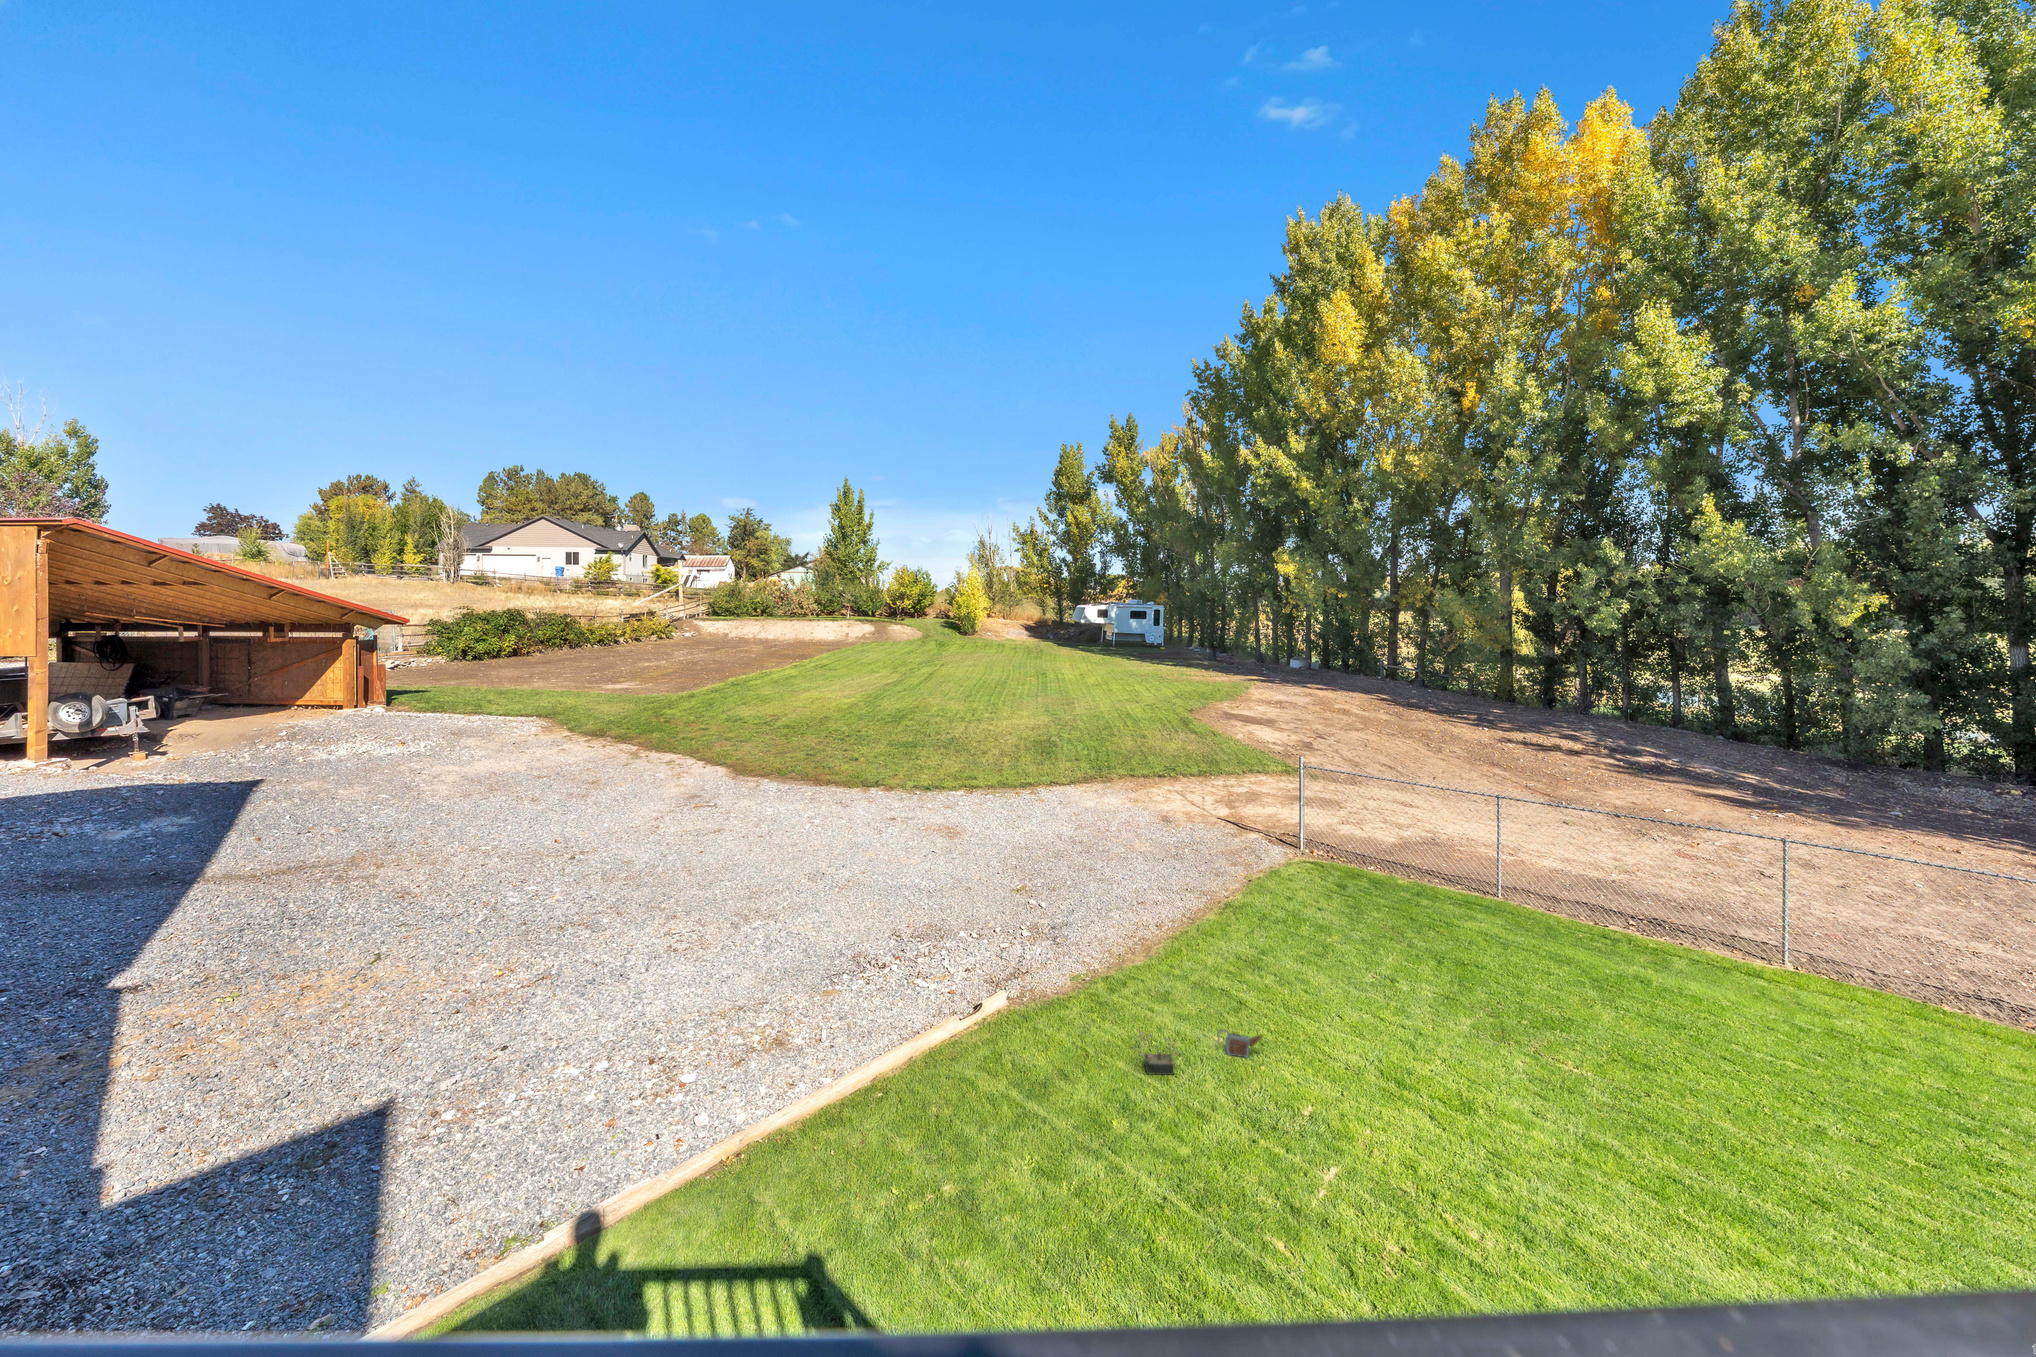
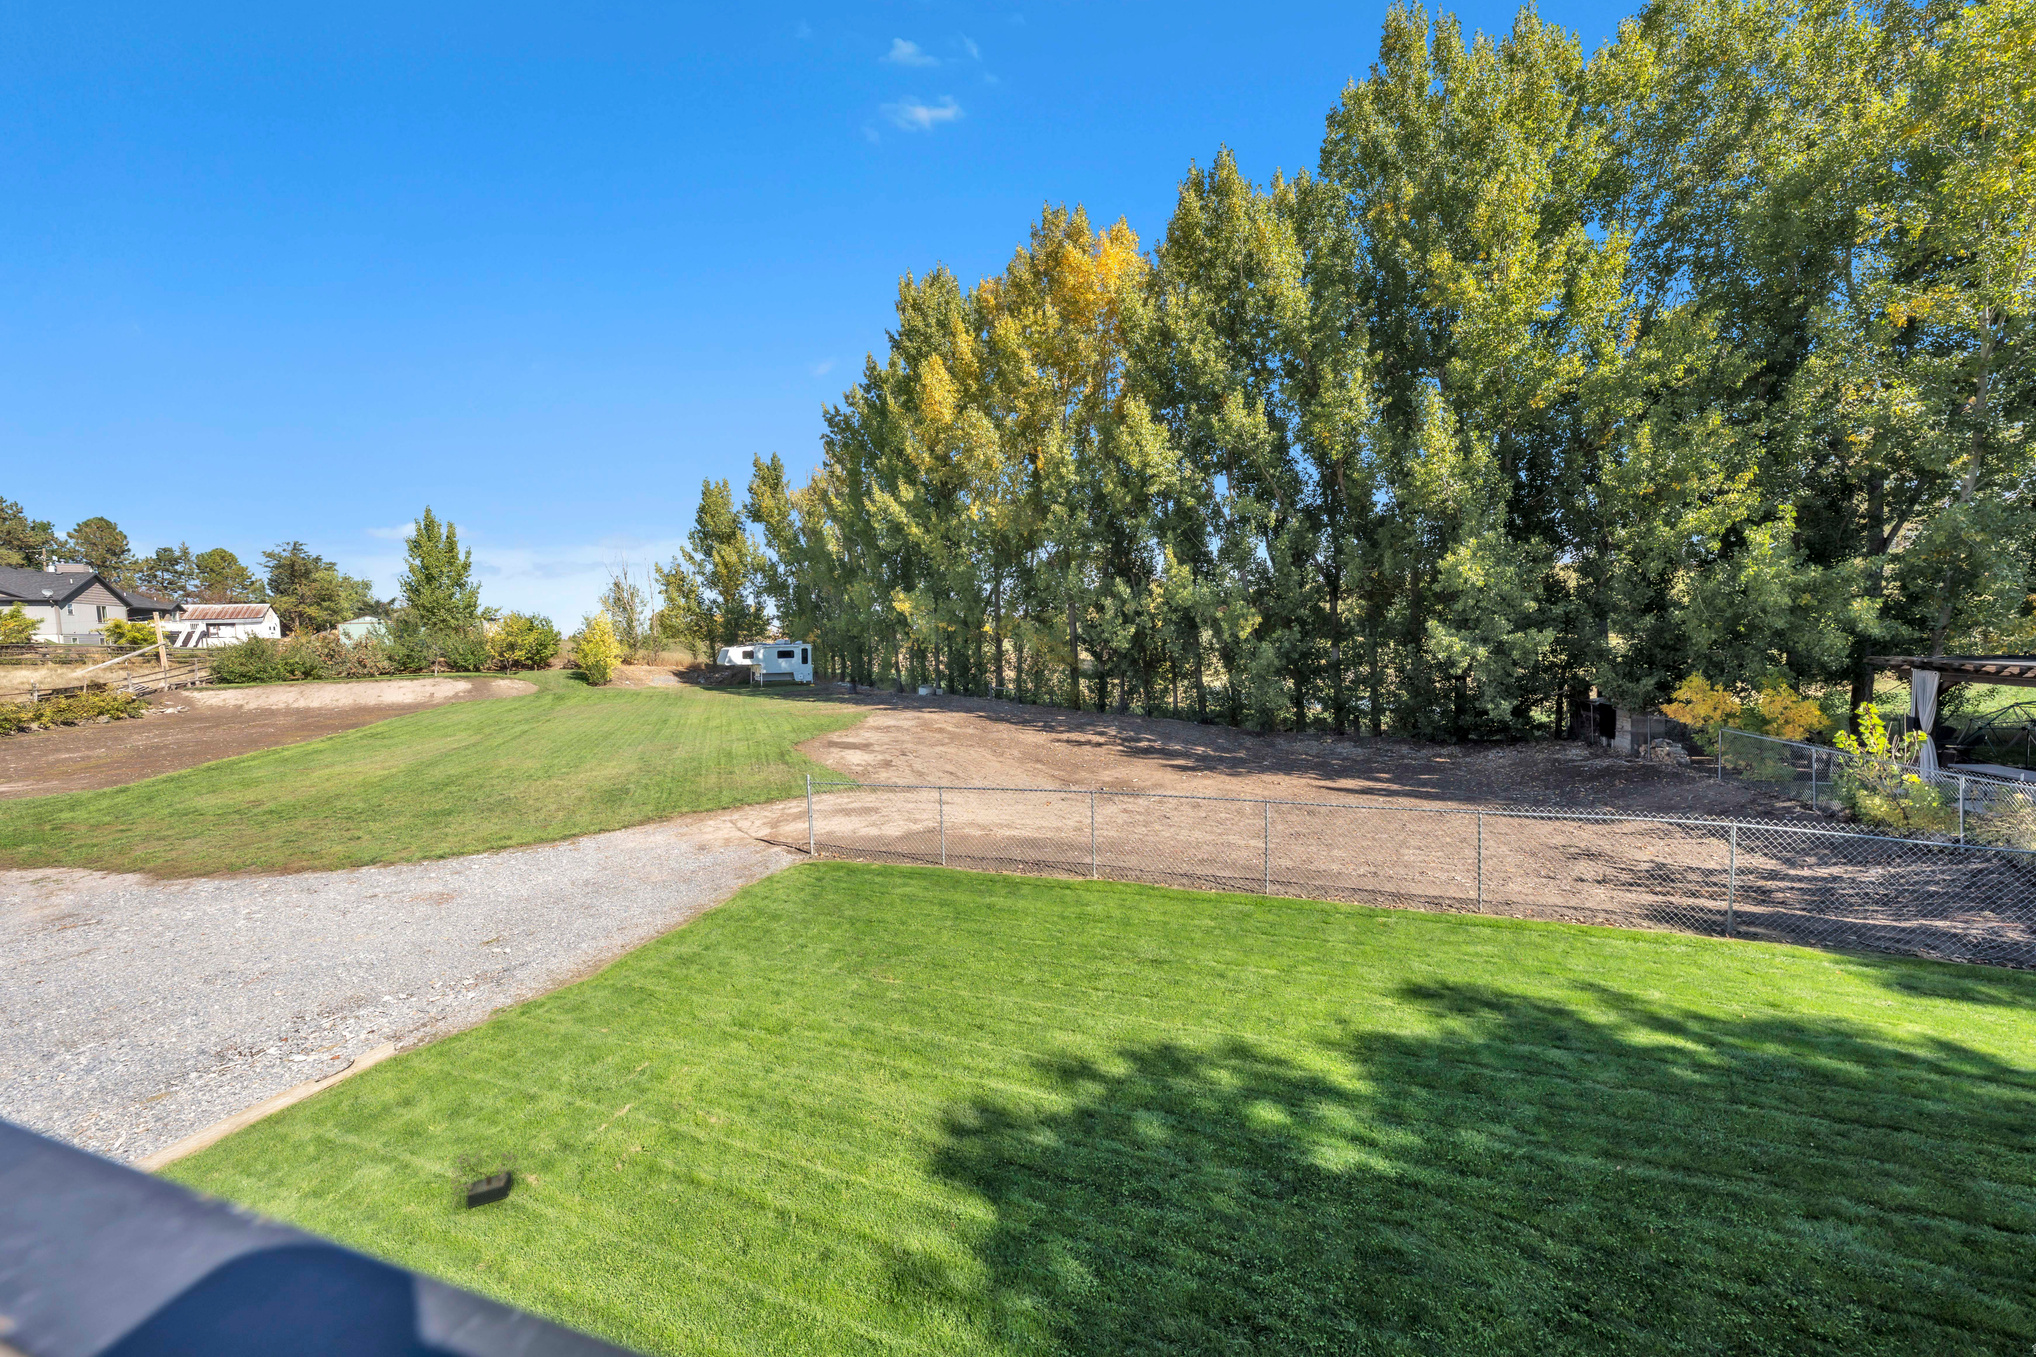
watering can: present [1217,1029,1263,1057] -> none [585,1111,641,1146]

